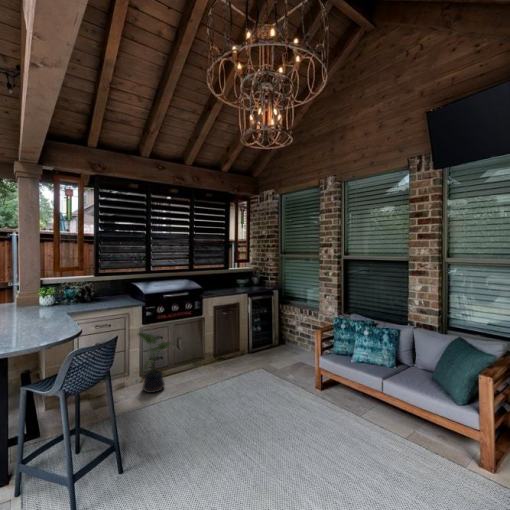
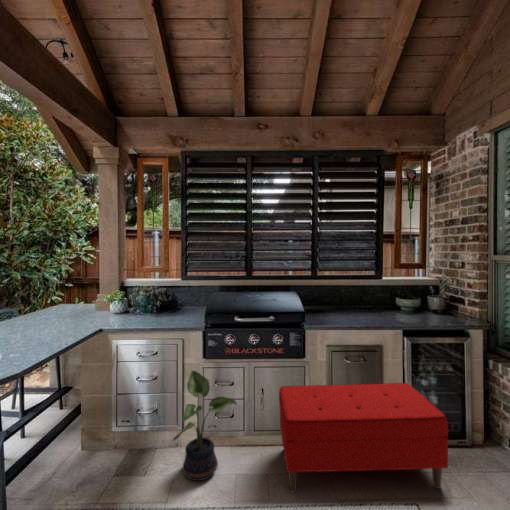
bench: none [190,321,272,380] -> present [279,383,448,492]

